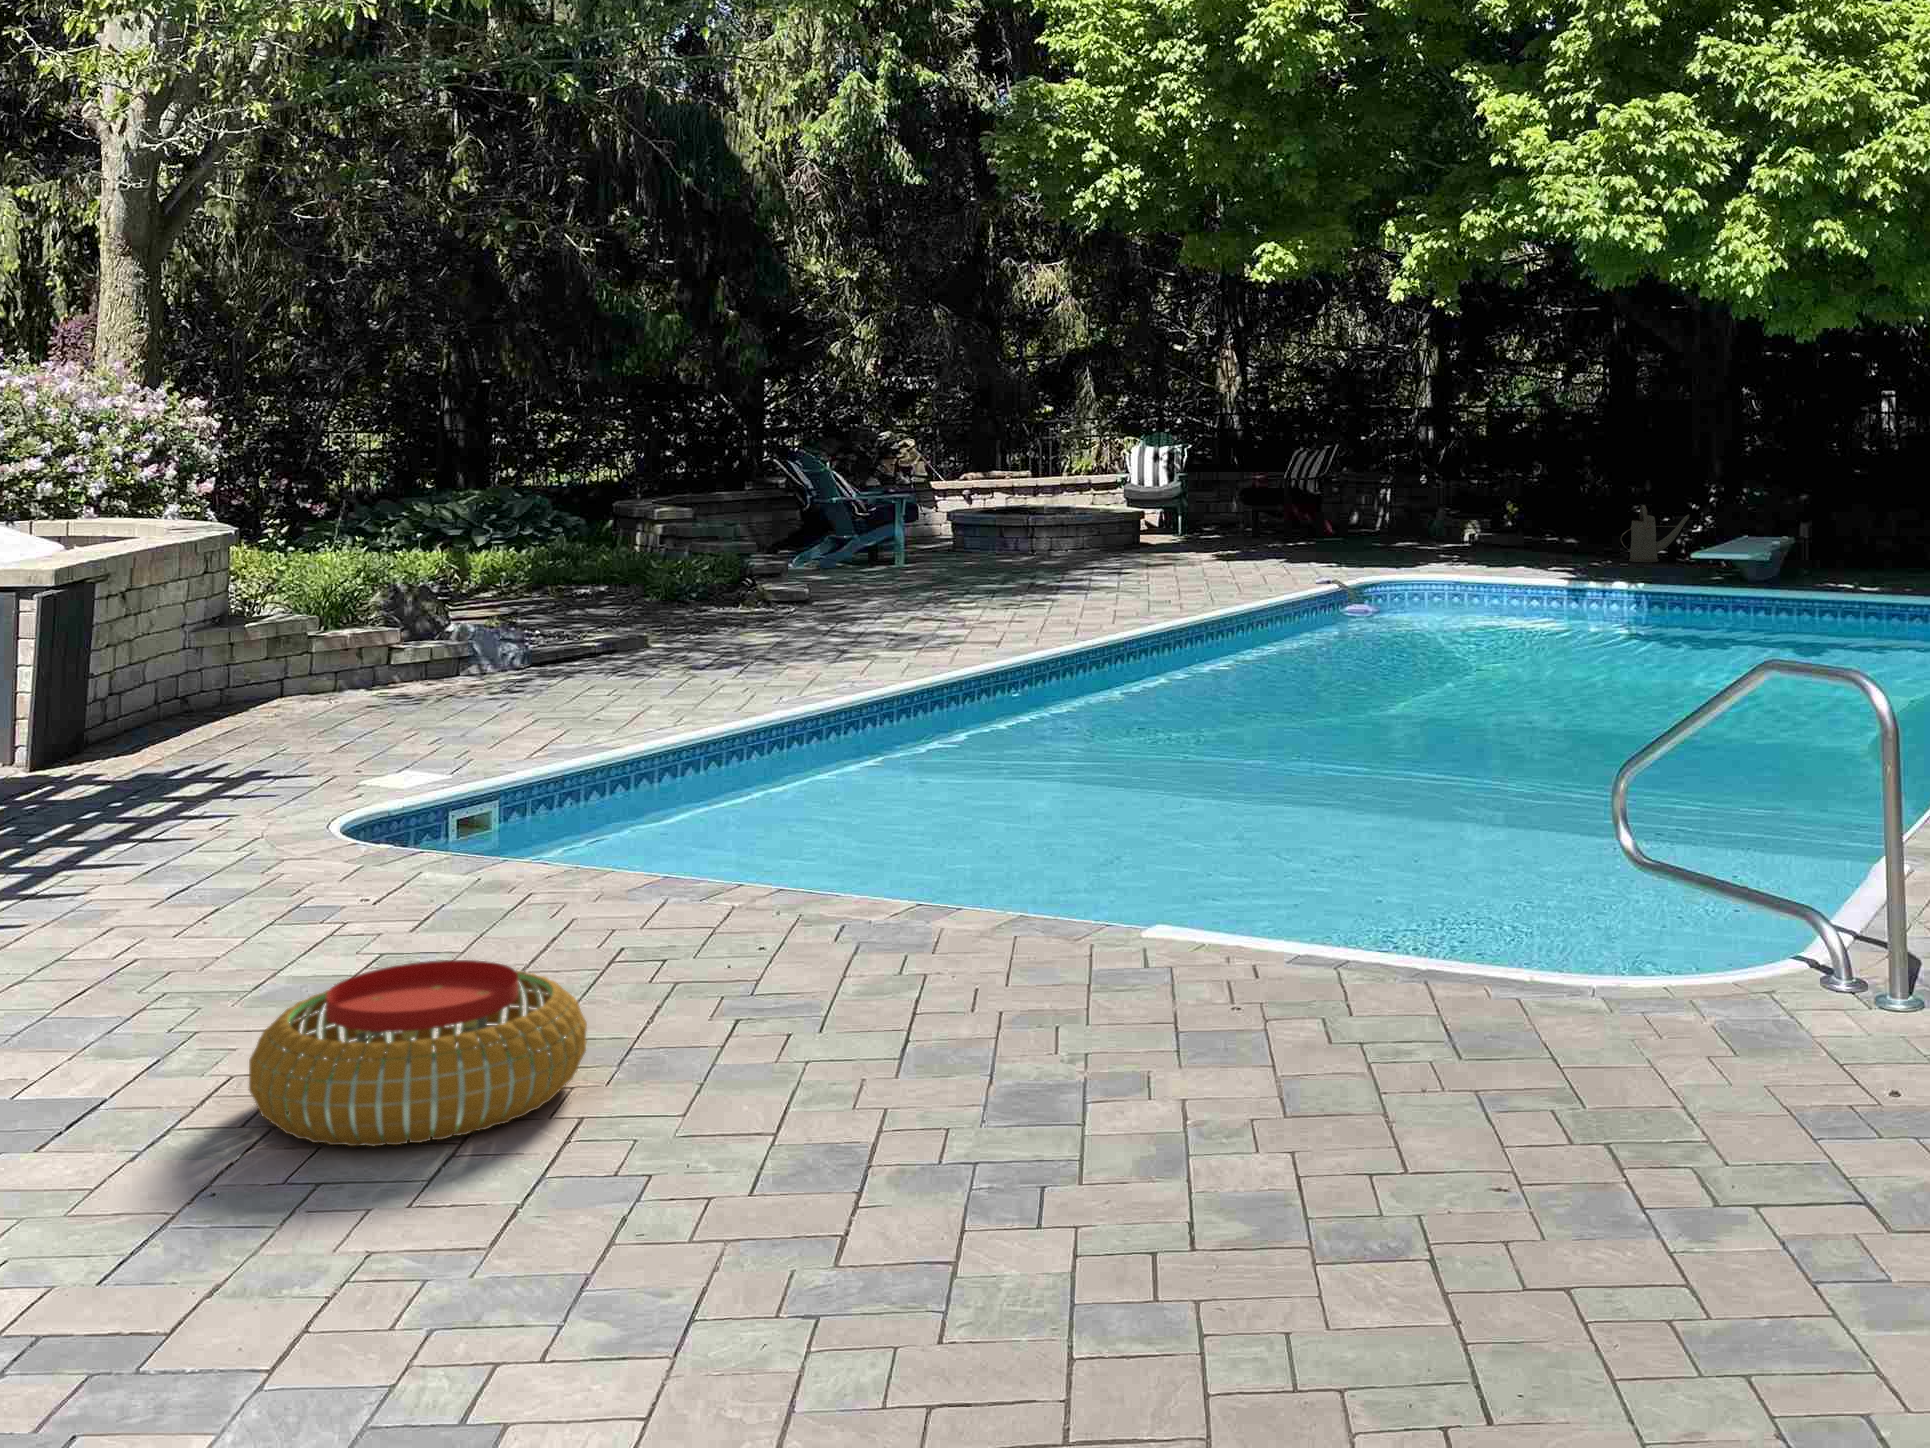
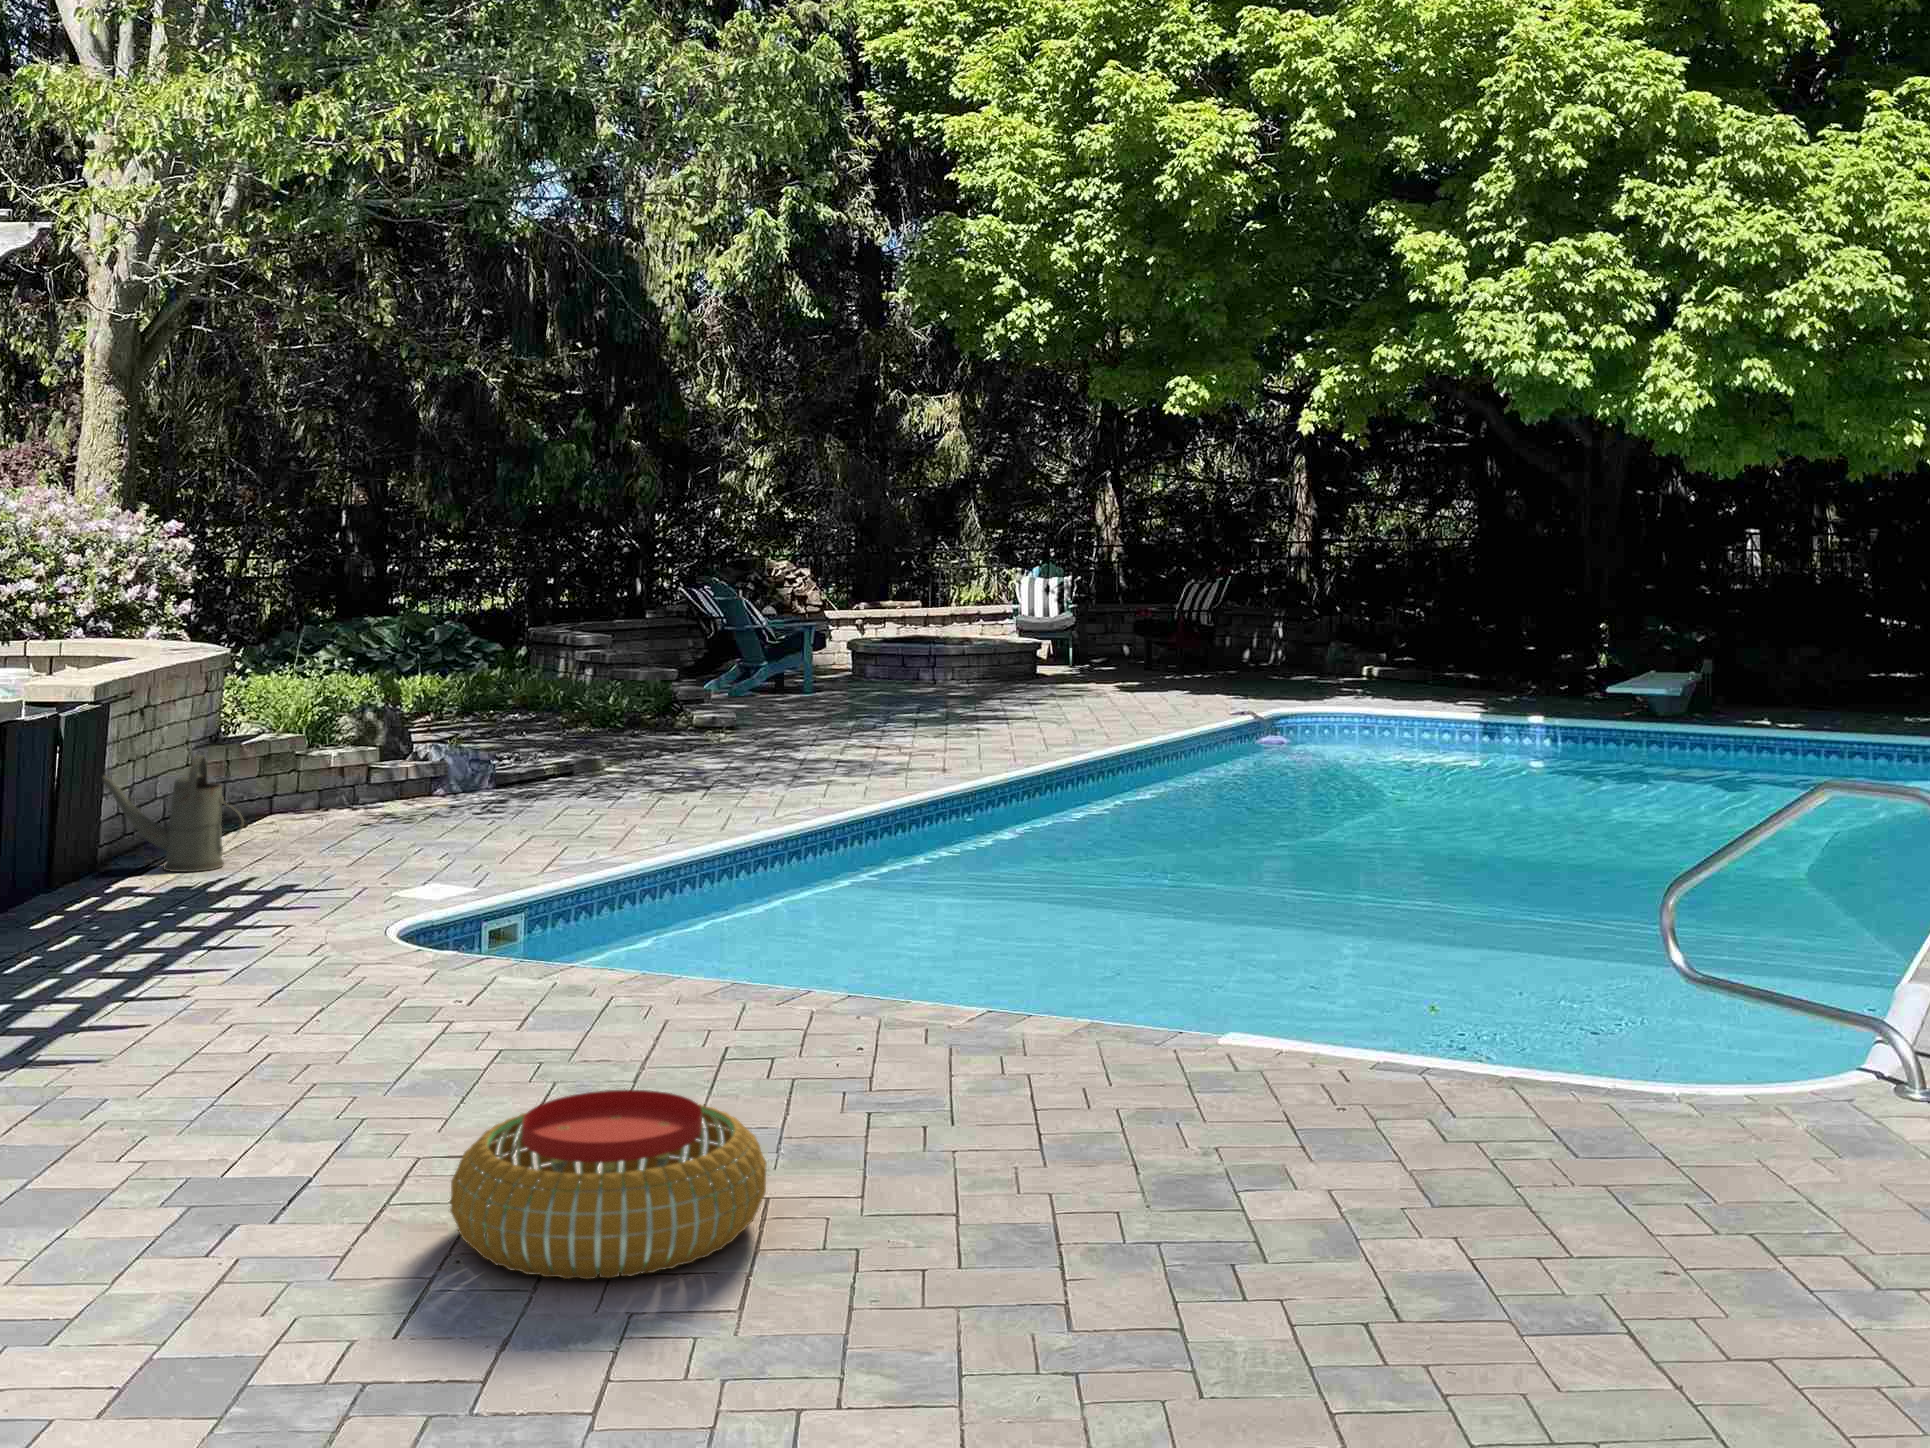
watering can: present [1620,505,1690,562] -> present [102,755,244,872]

